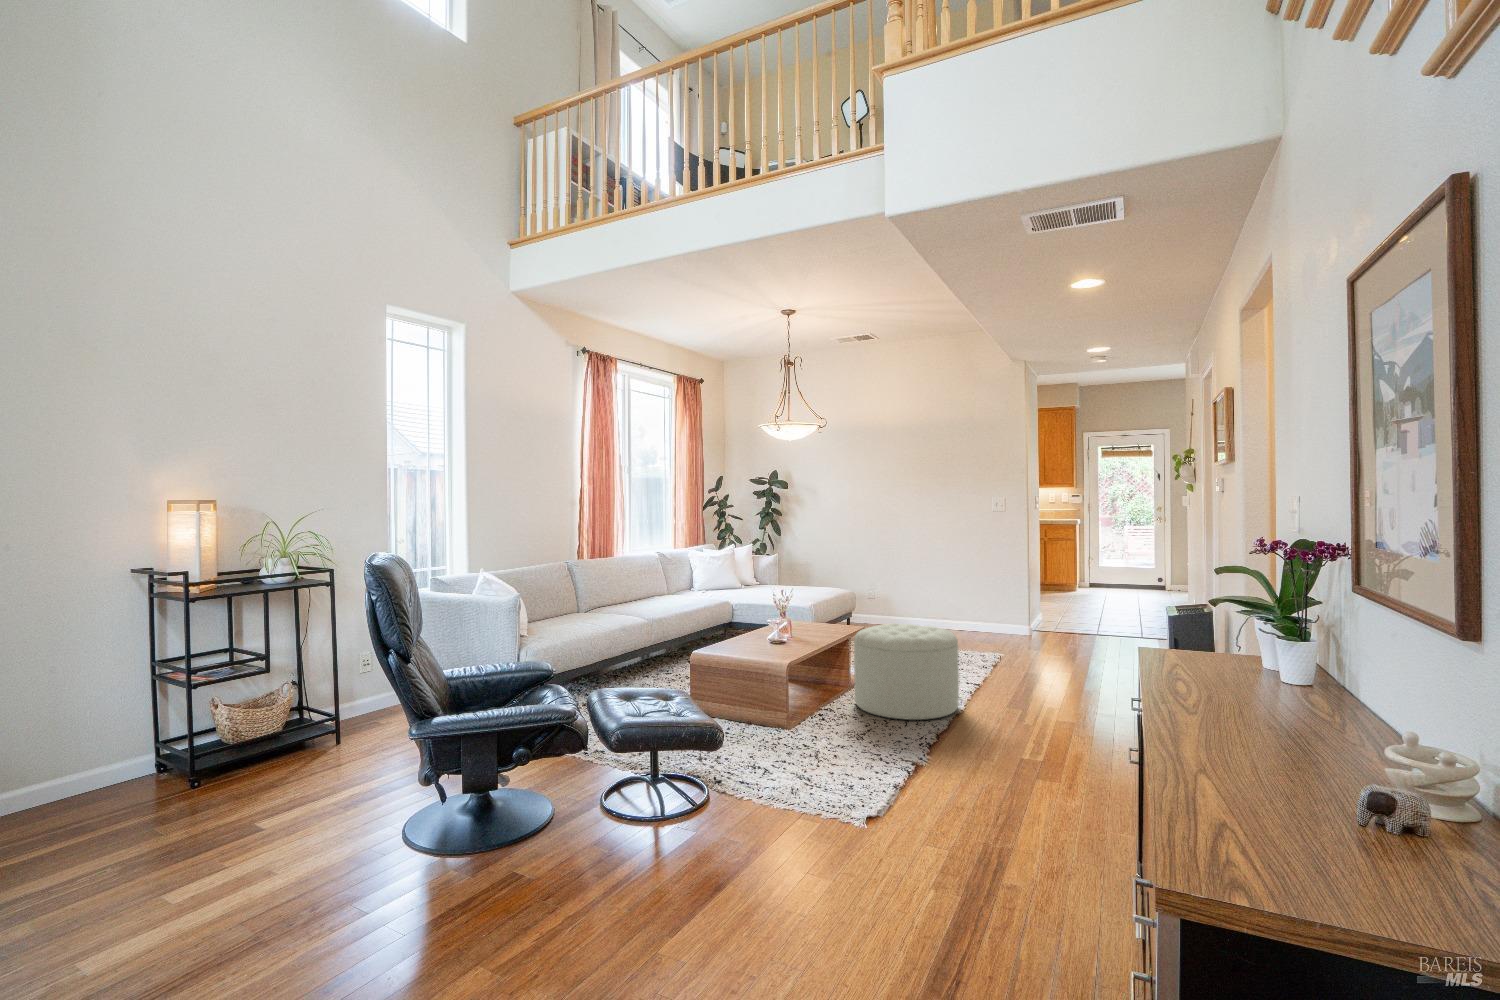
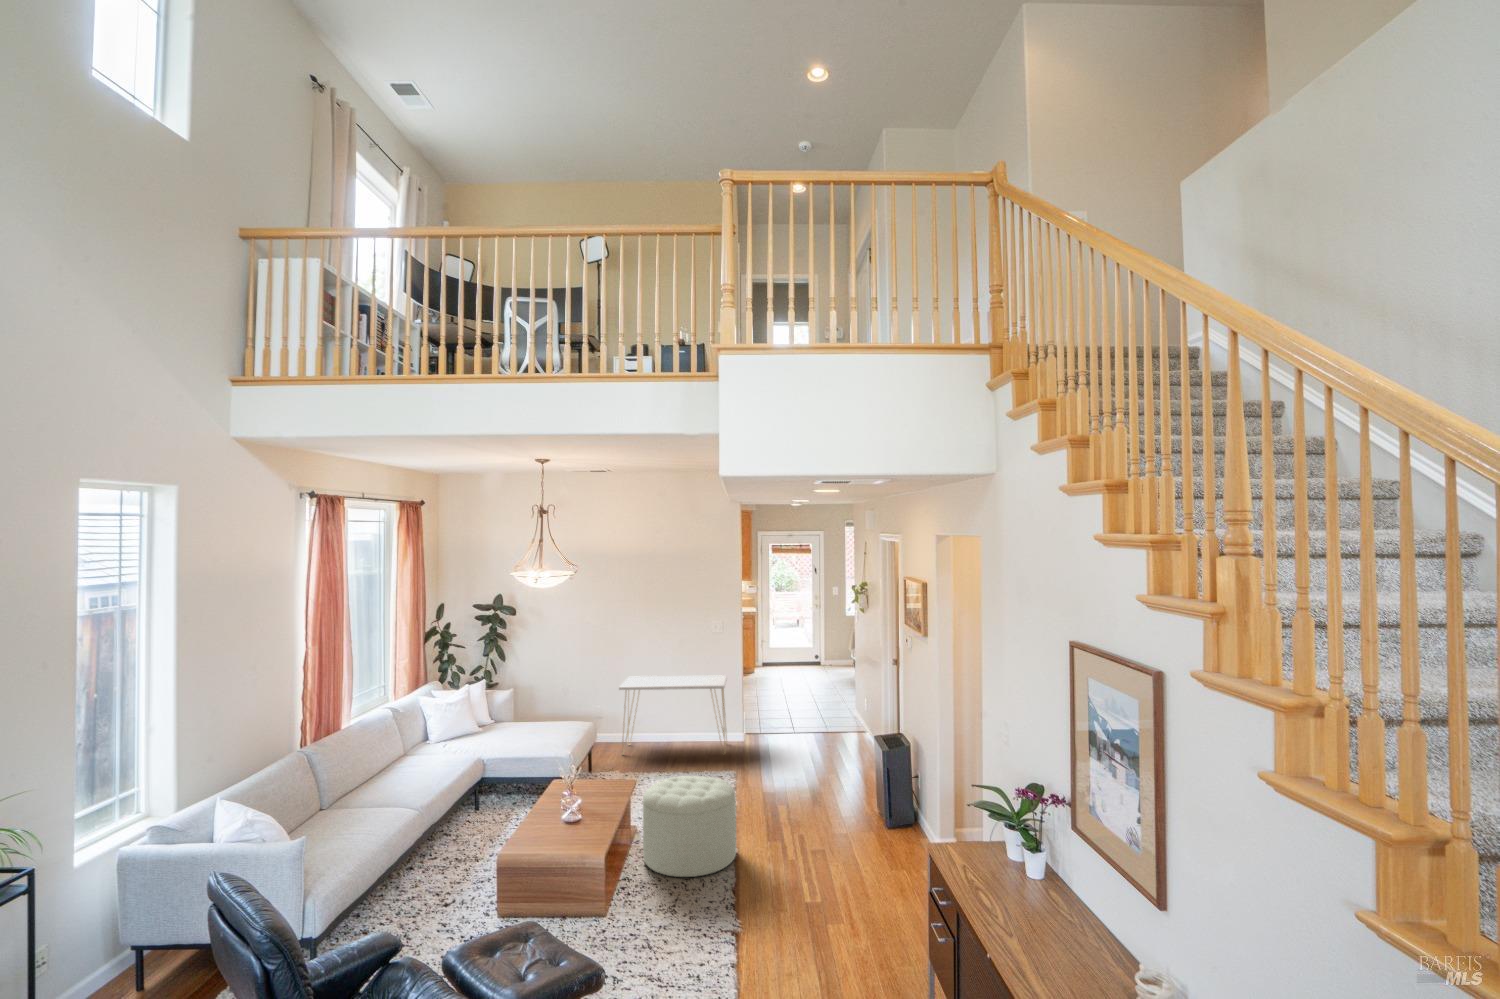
console table: none [881,556,1005,641] -> present [619,675,727,755]

